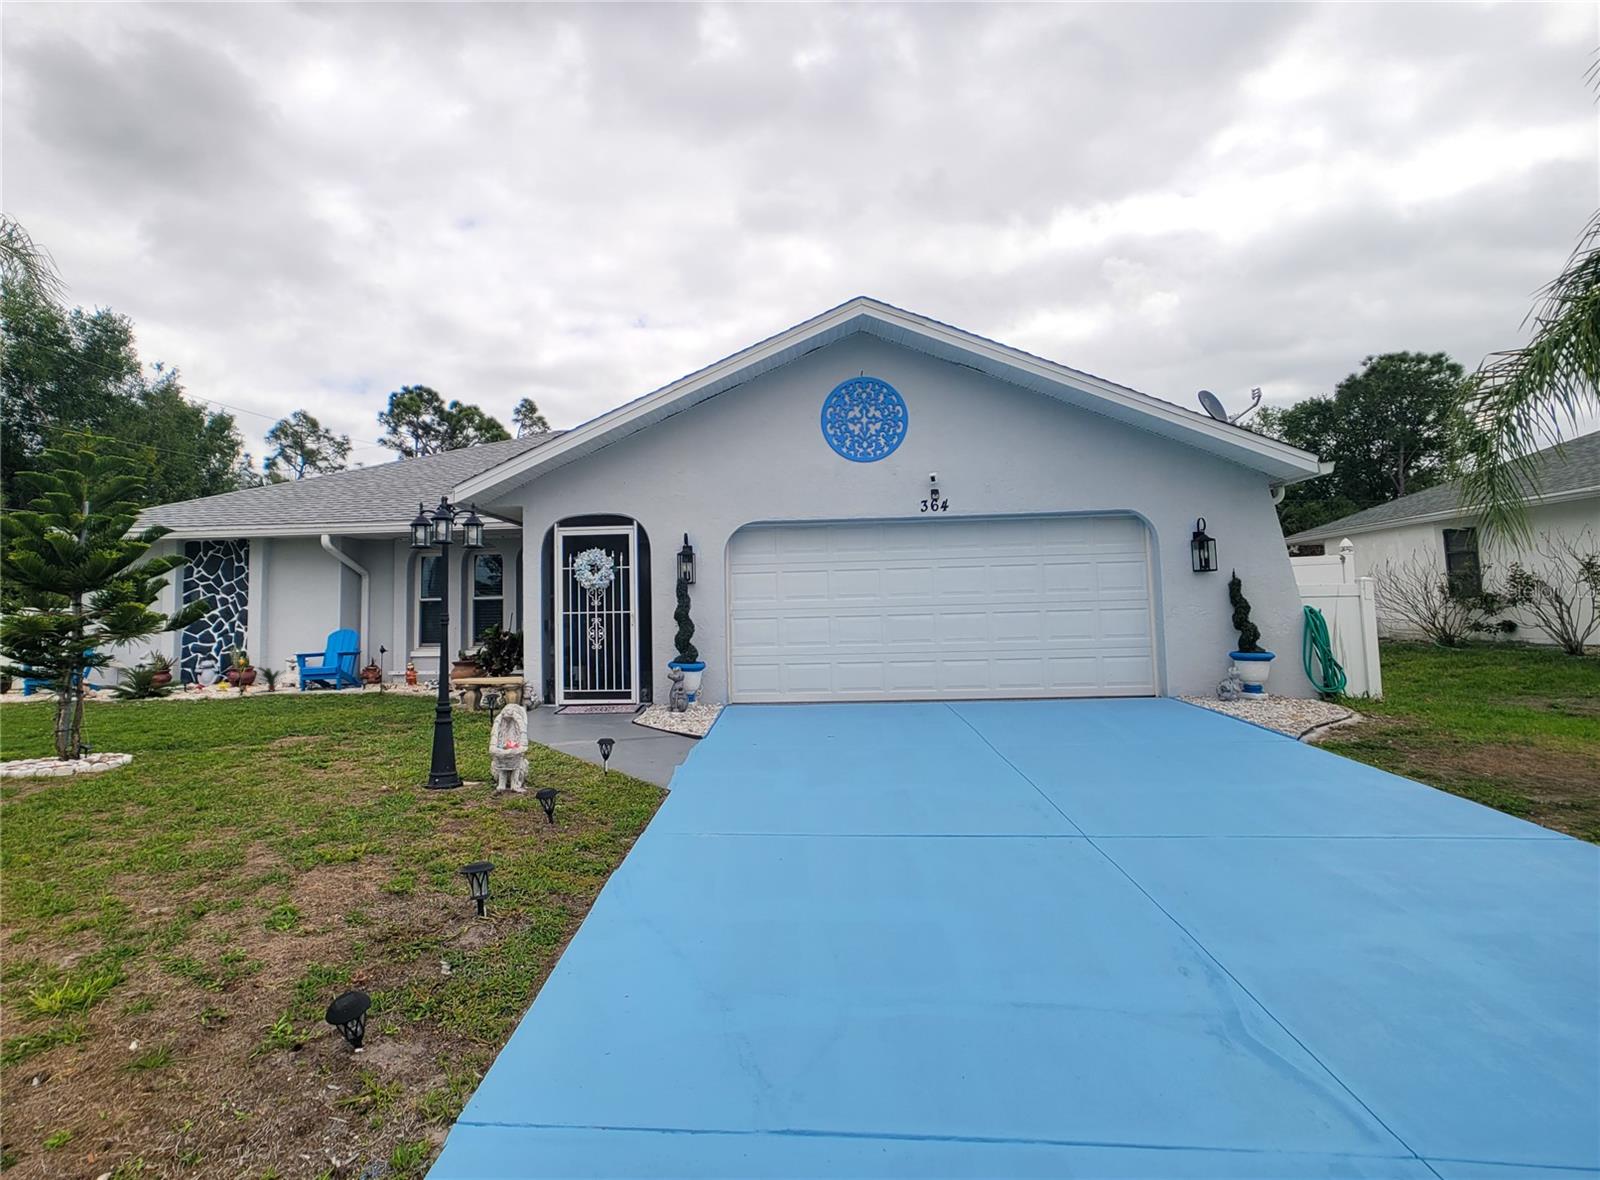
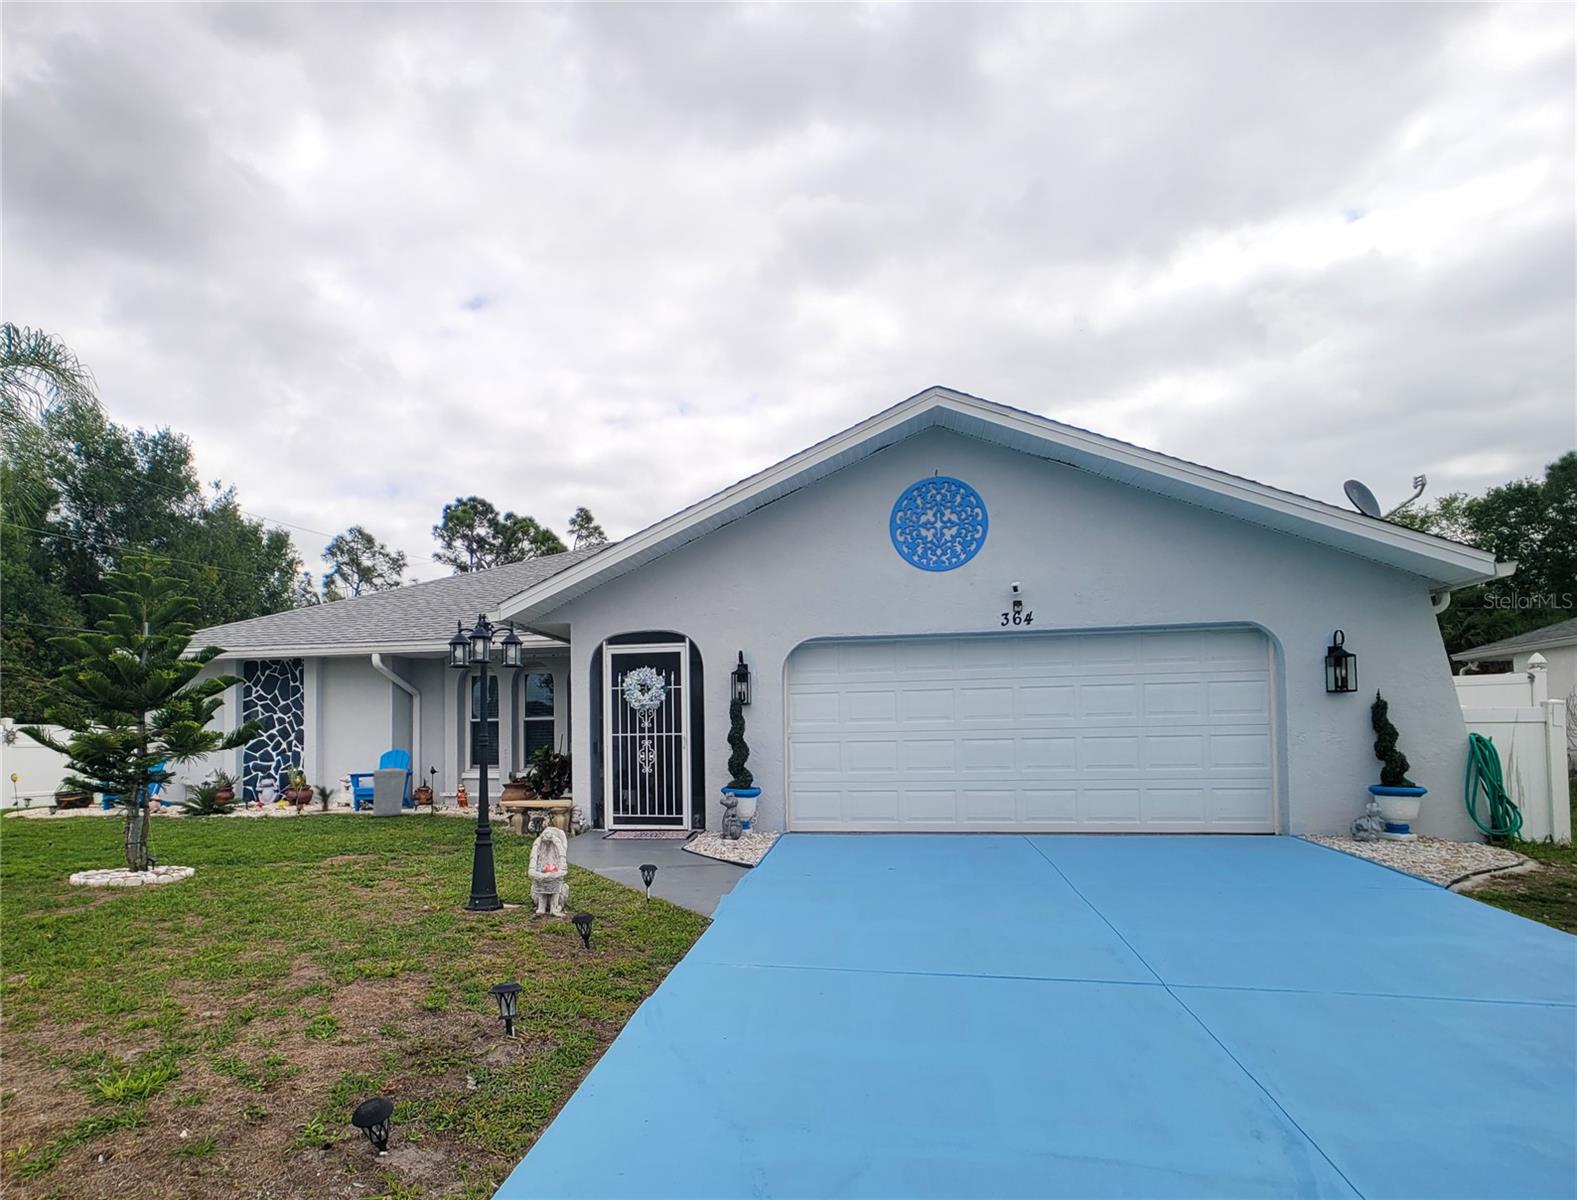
trash can: none [319,647,354,695] -> present [373,765,407,816]

